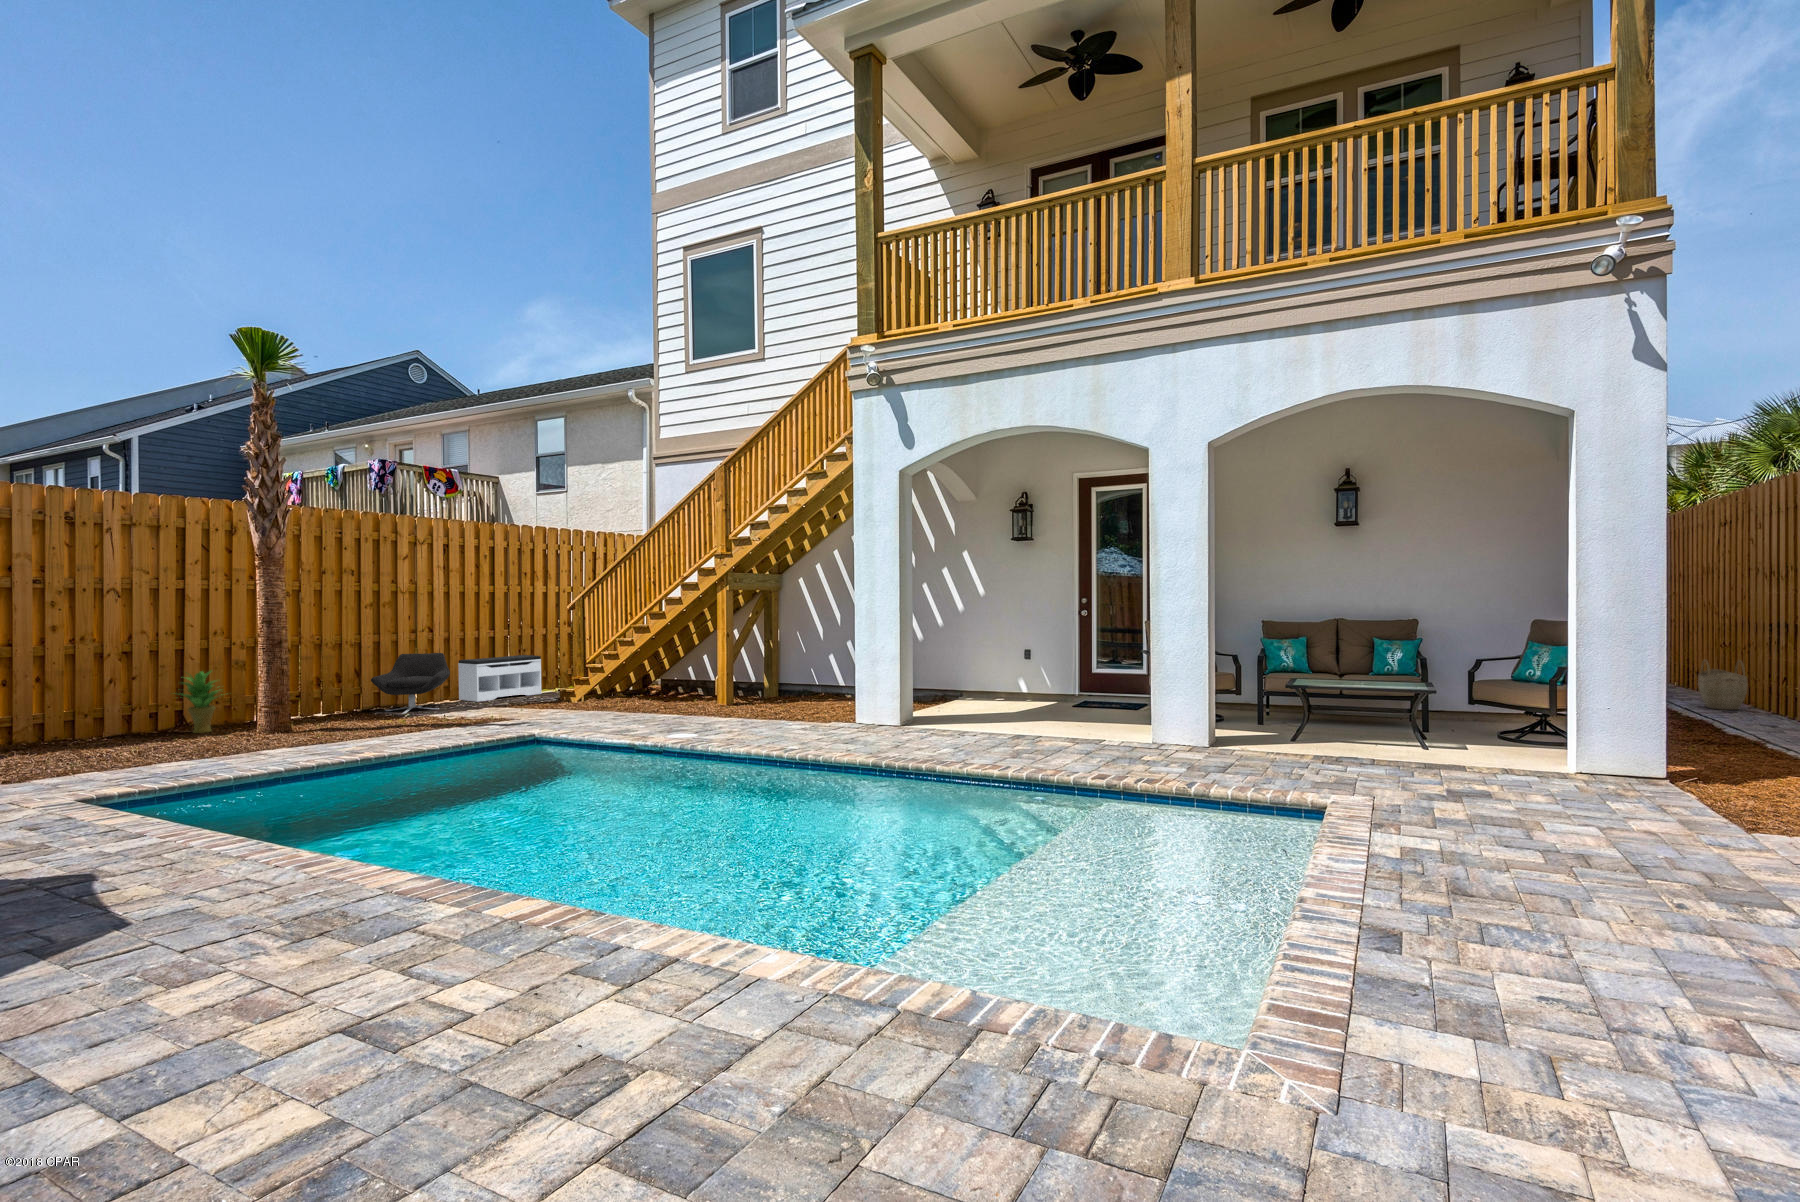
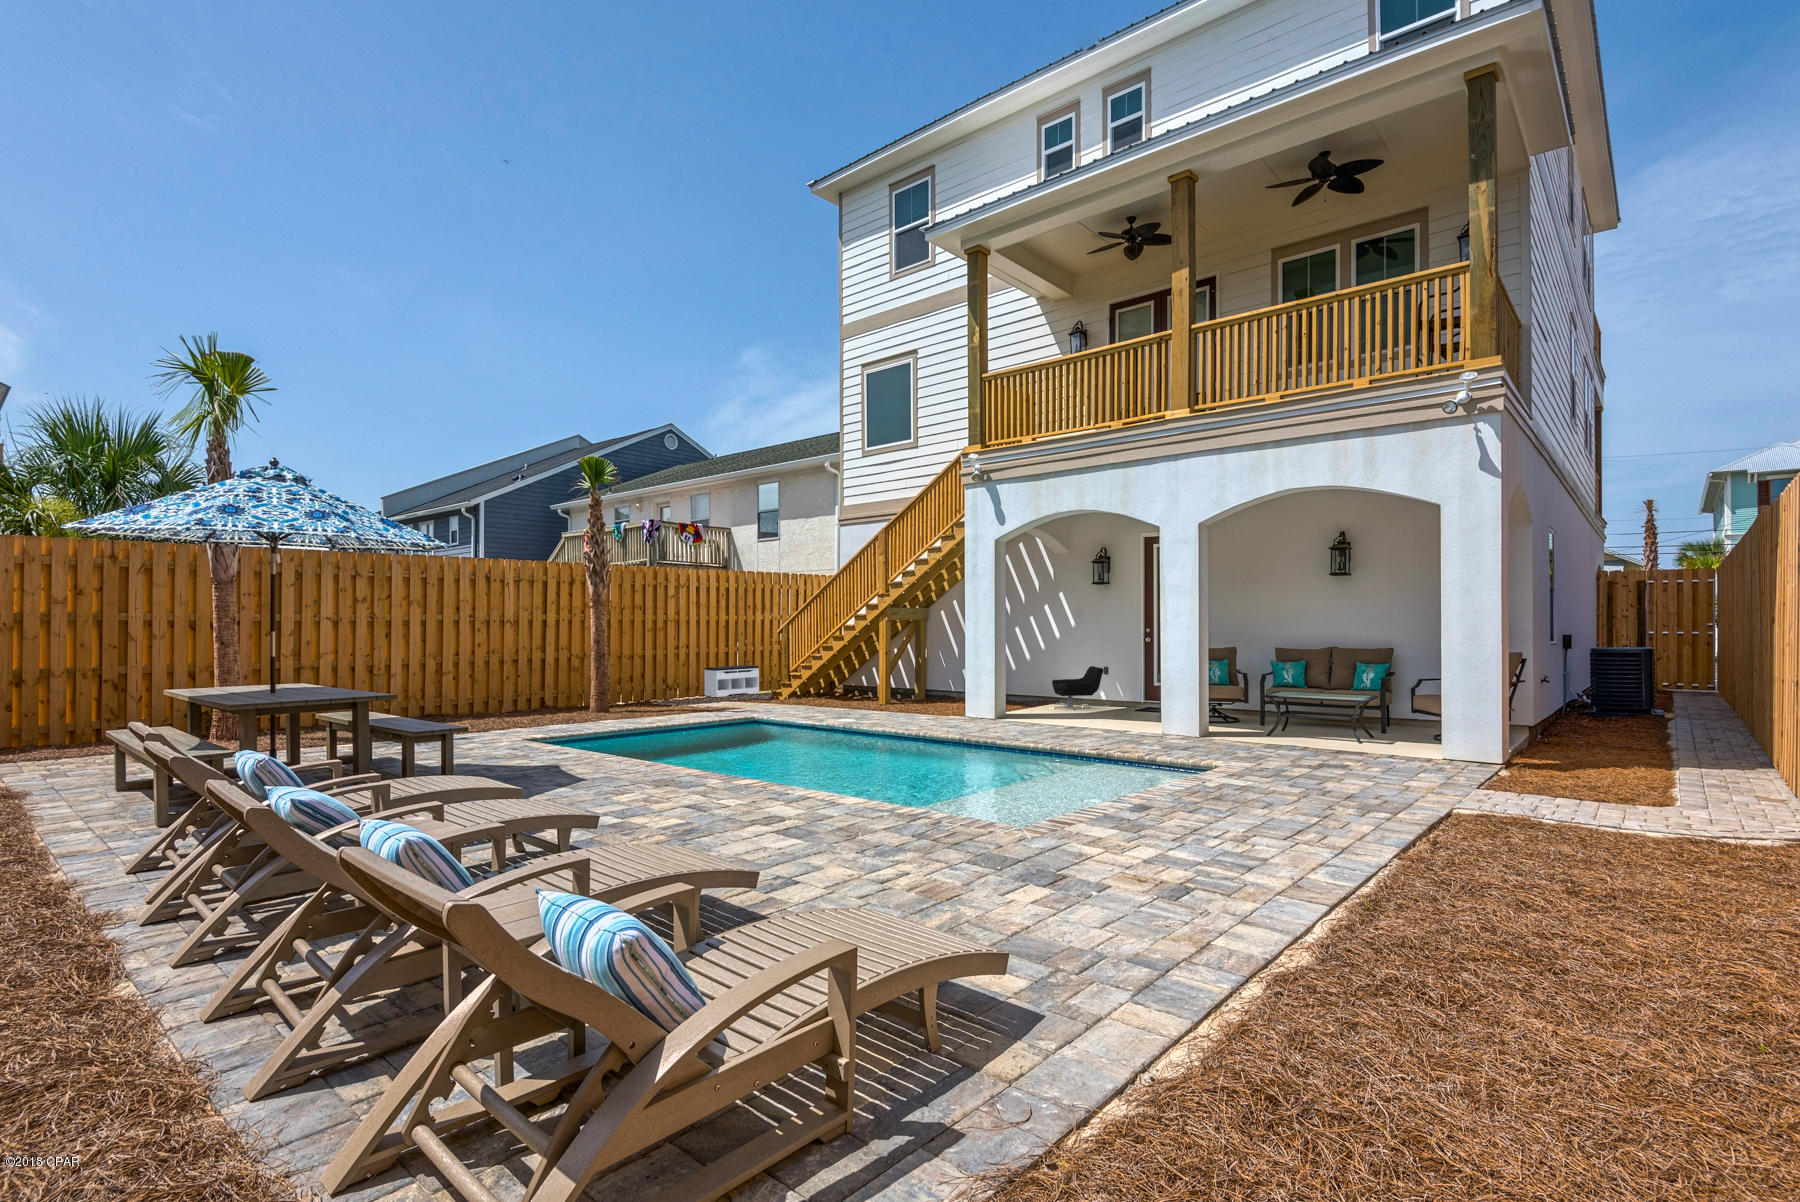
lounge chair: present [371,653,450,714] -> present [1052,666,1104,710]
woven basket: present [1698,660,1748,710] -> none [1688,687,1727,731]
potted plant: present [179,671,220,733] -> none [541,670,574,709]

